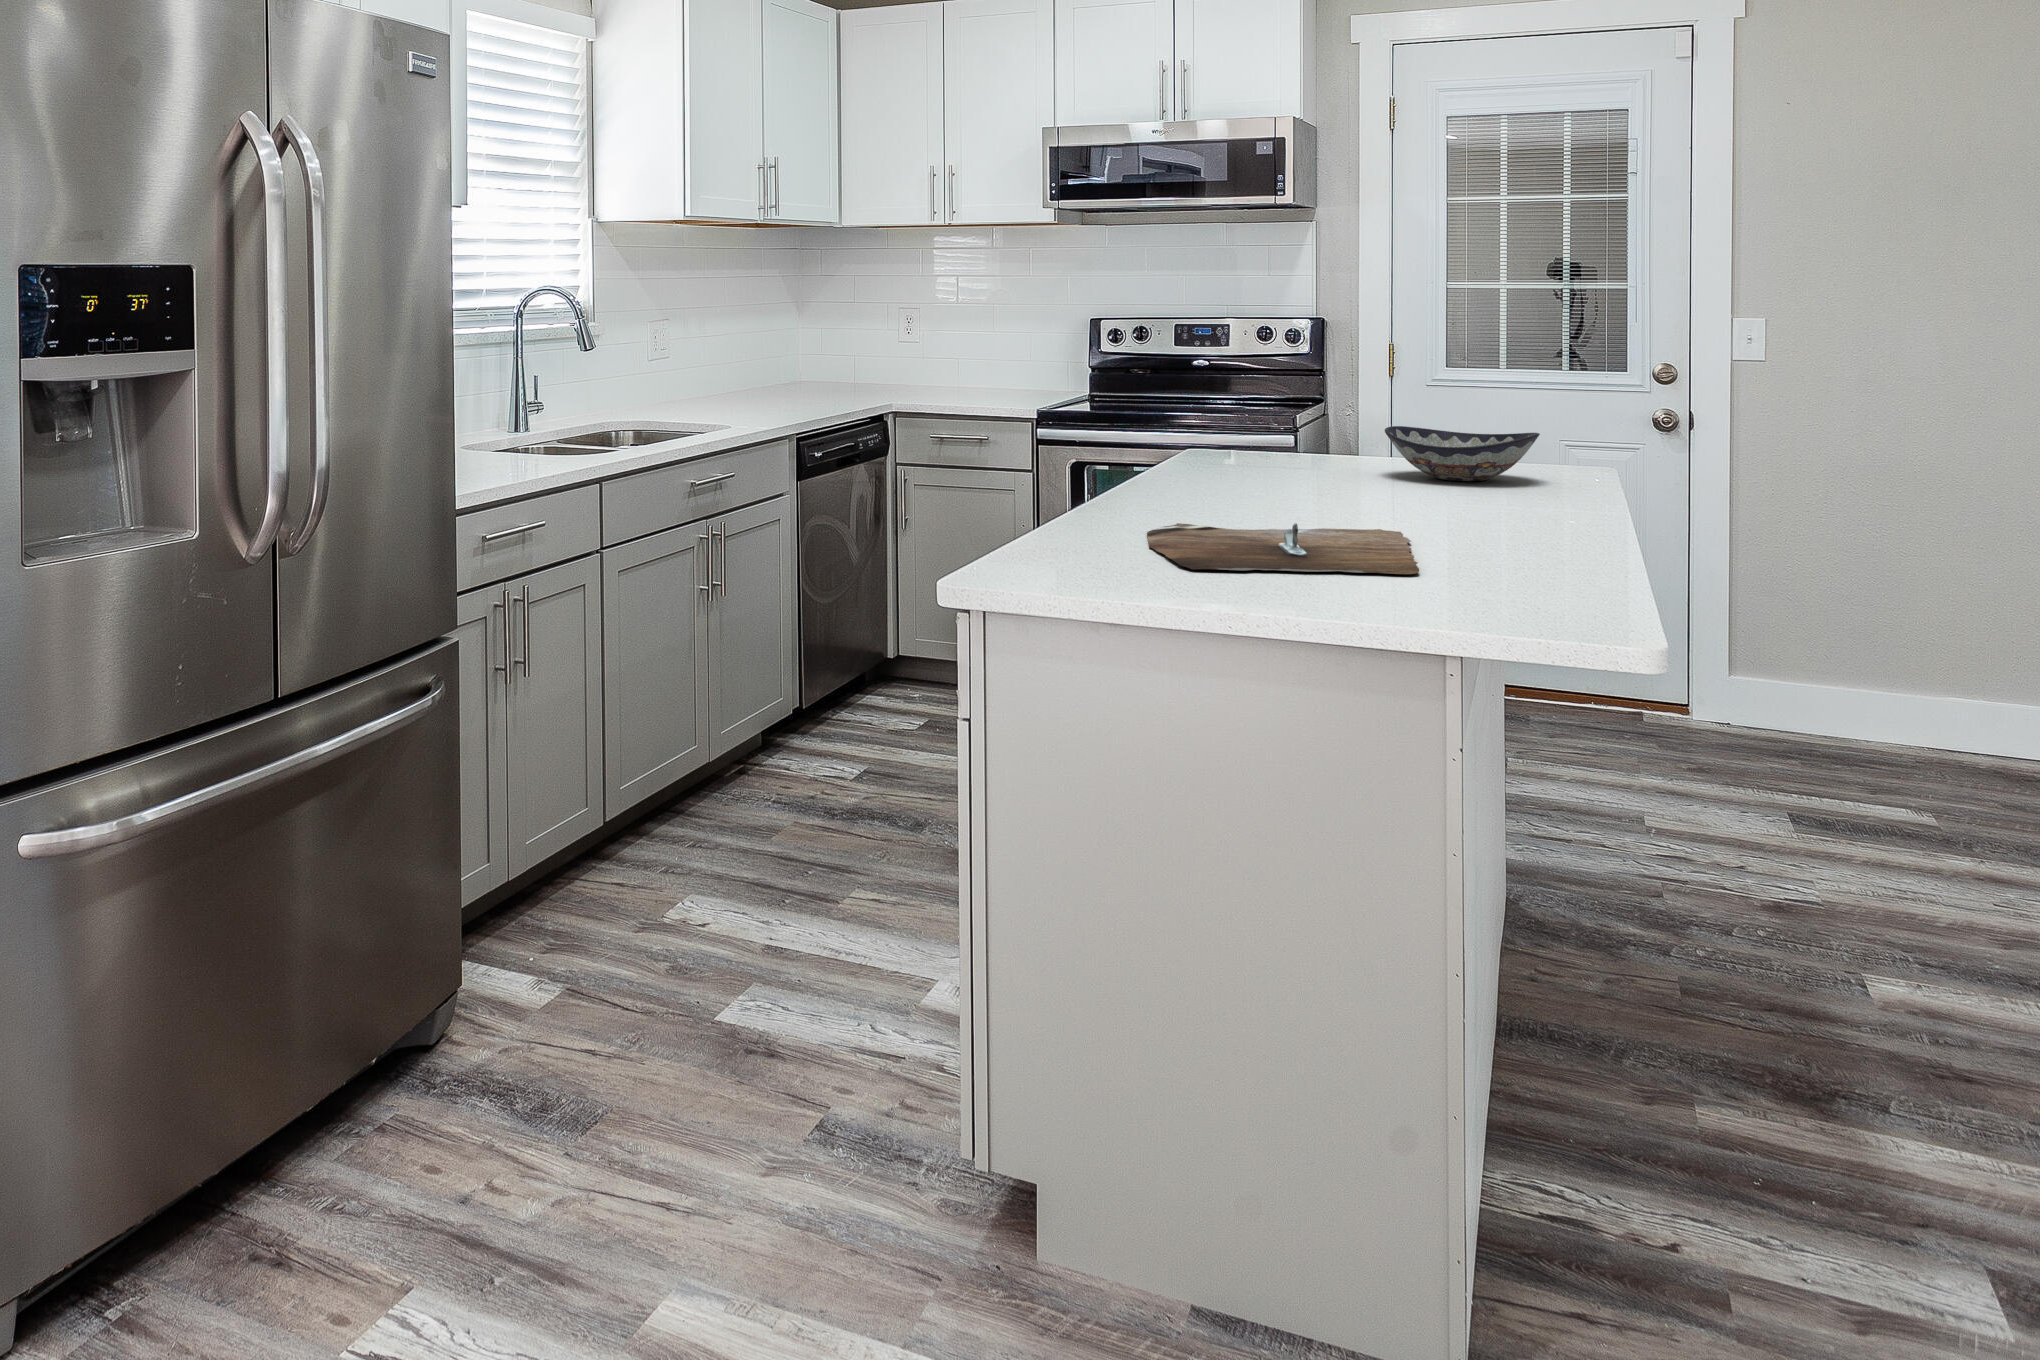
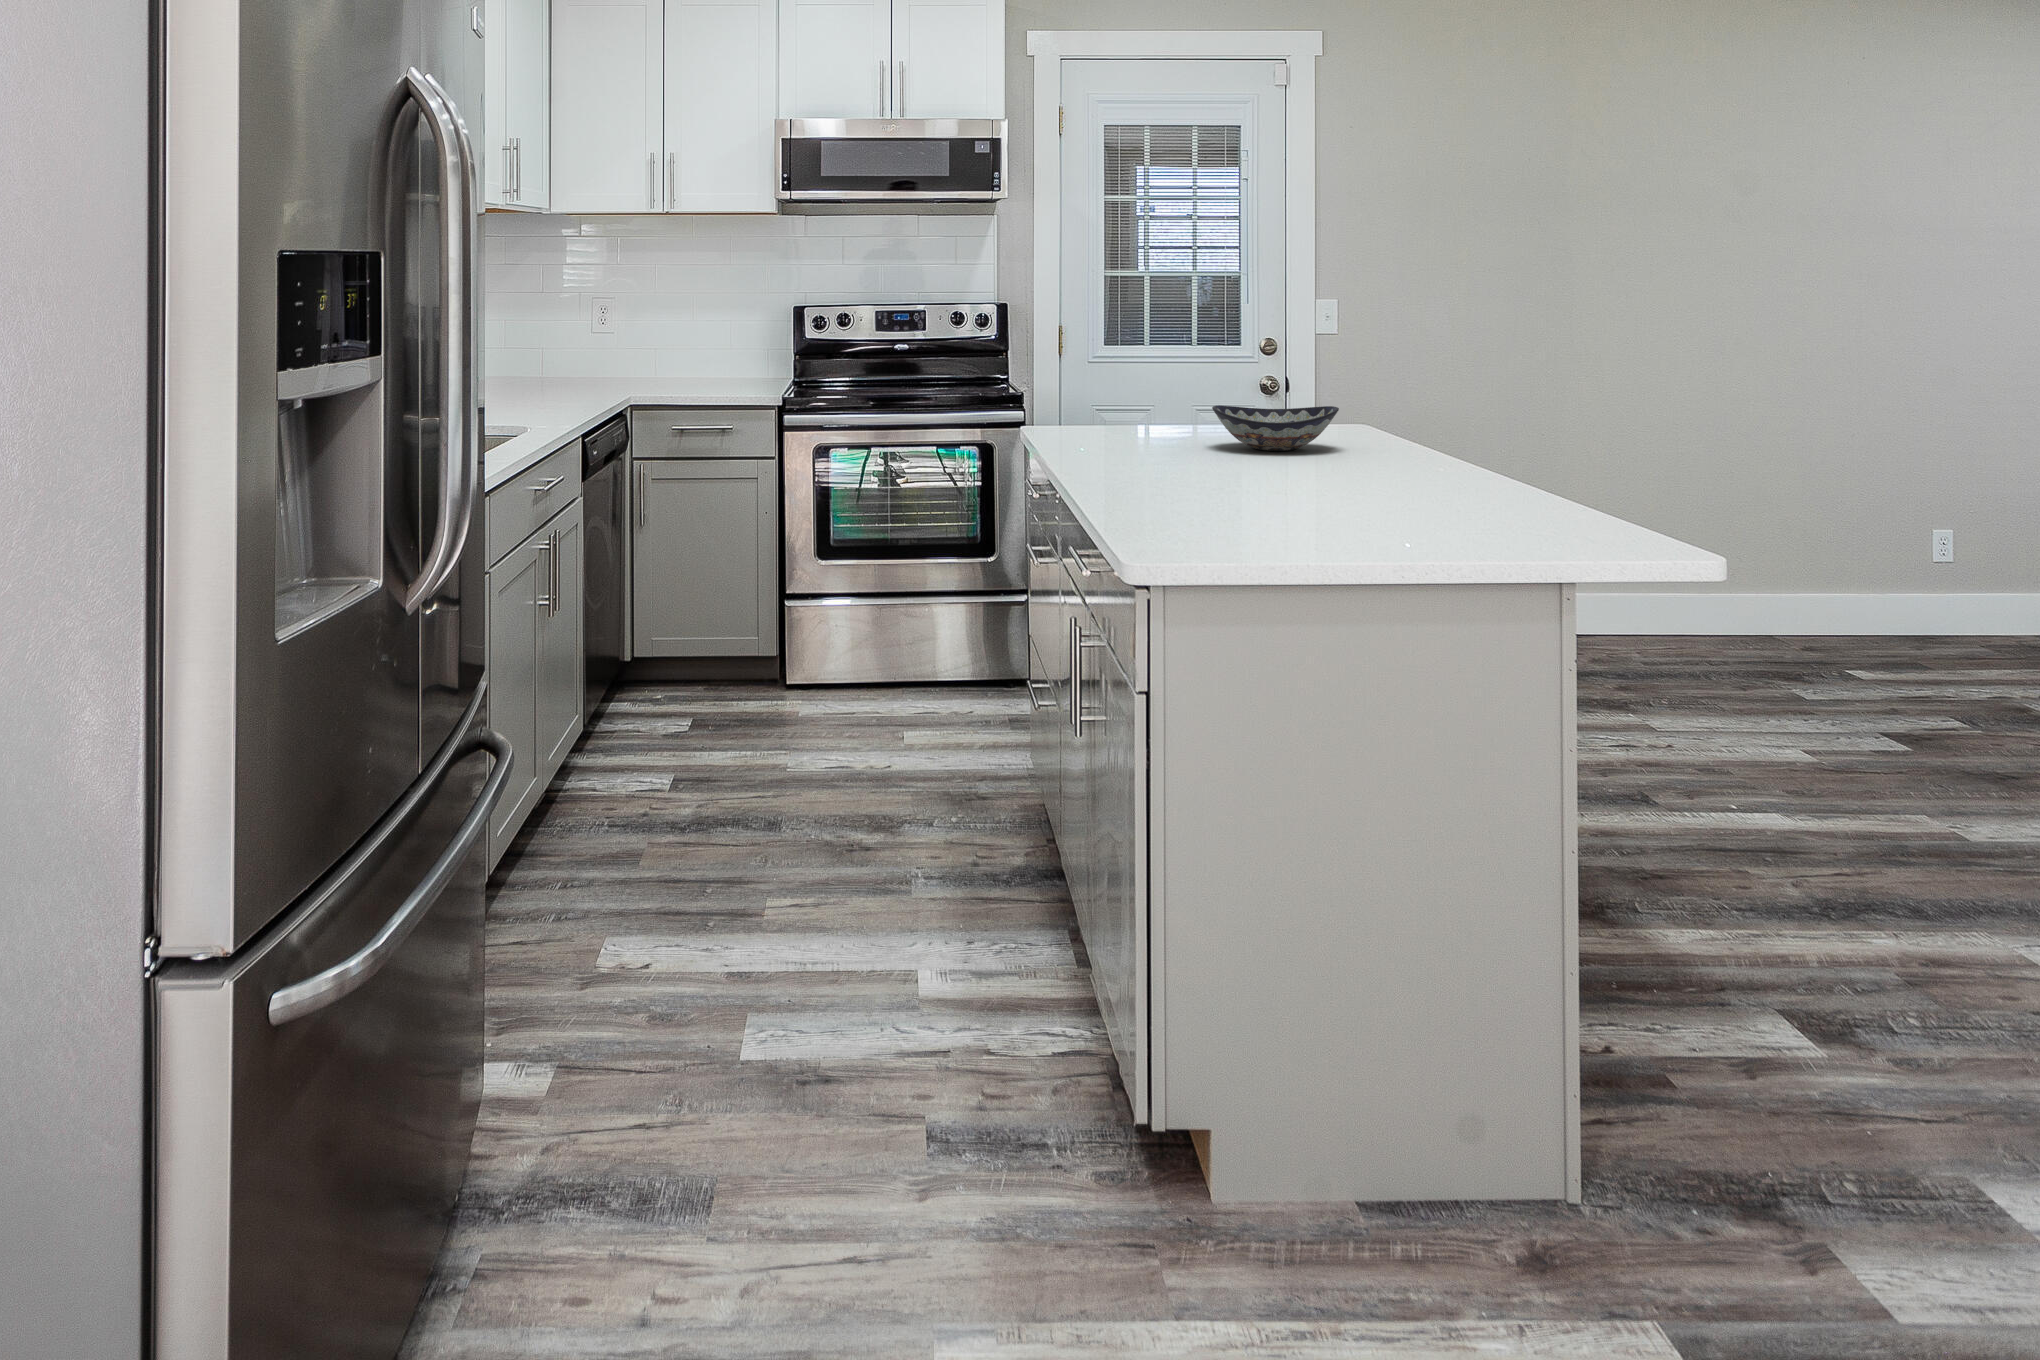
cutting board: present [1147,523,1419,574] -> none [1166,501,1450,552]

